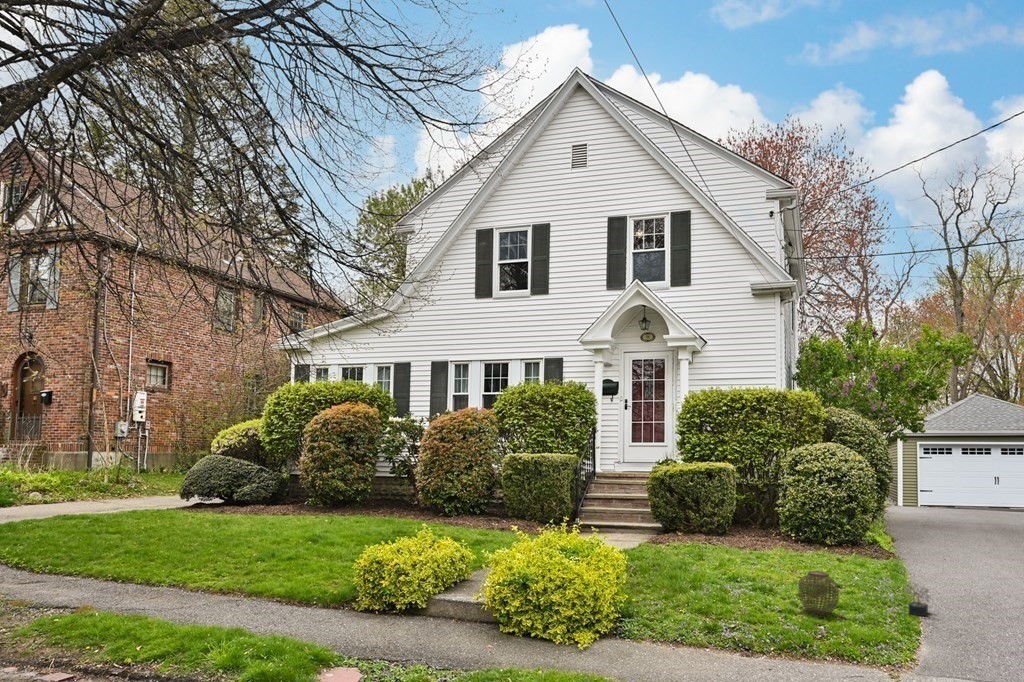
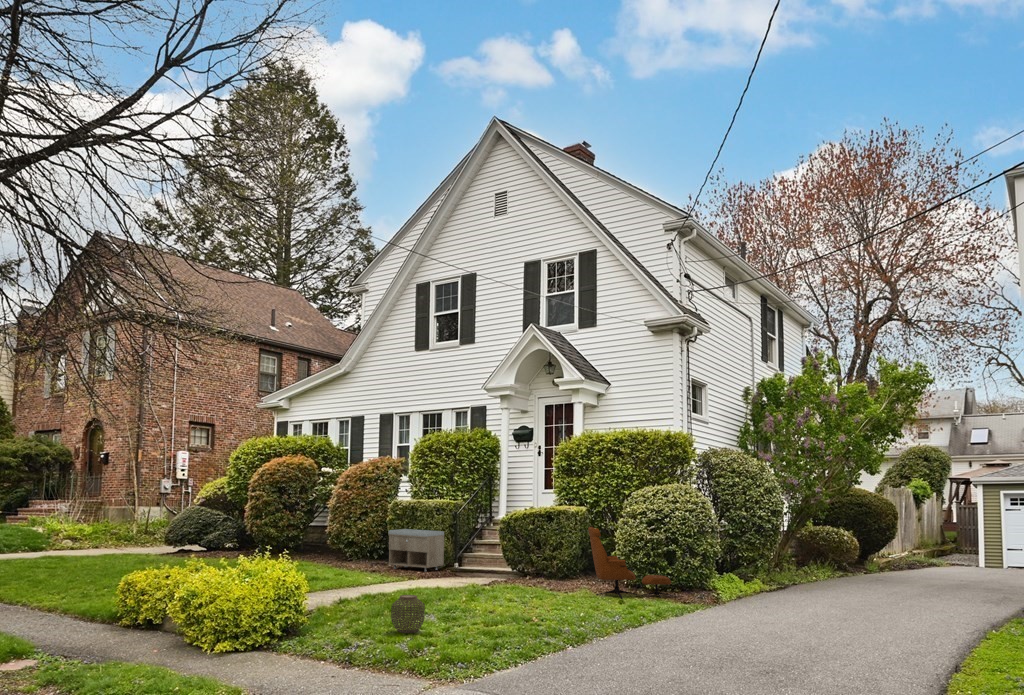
storage bench: none [521,484,578,529] -> present [388,529,444,571]
lounge chair: none [793,486,865,557] -> present [588,527,671,599]
decorative plant: present [904,583,930,616] -> none [488,607,520,639]

